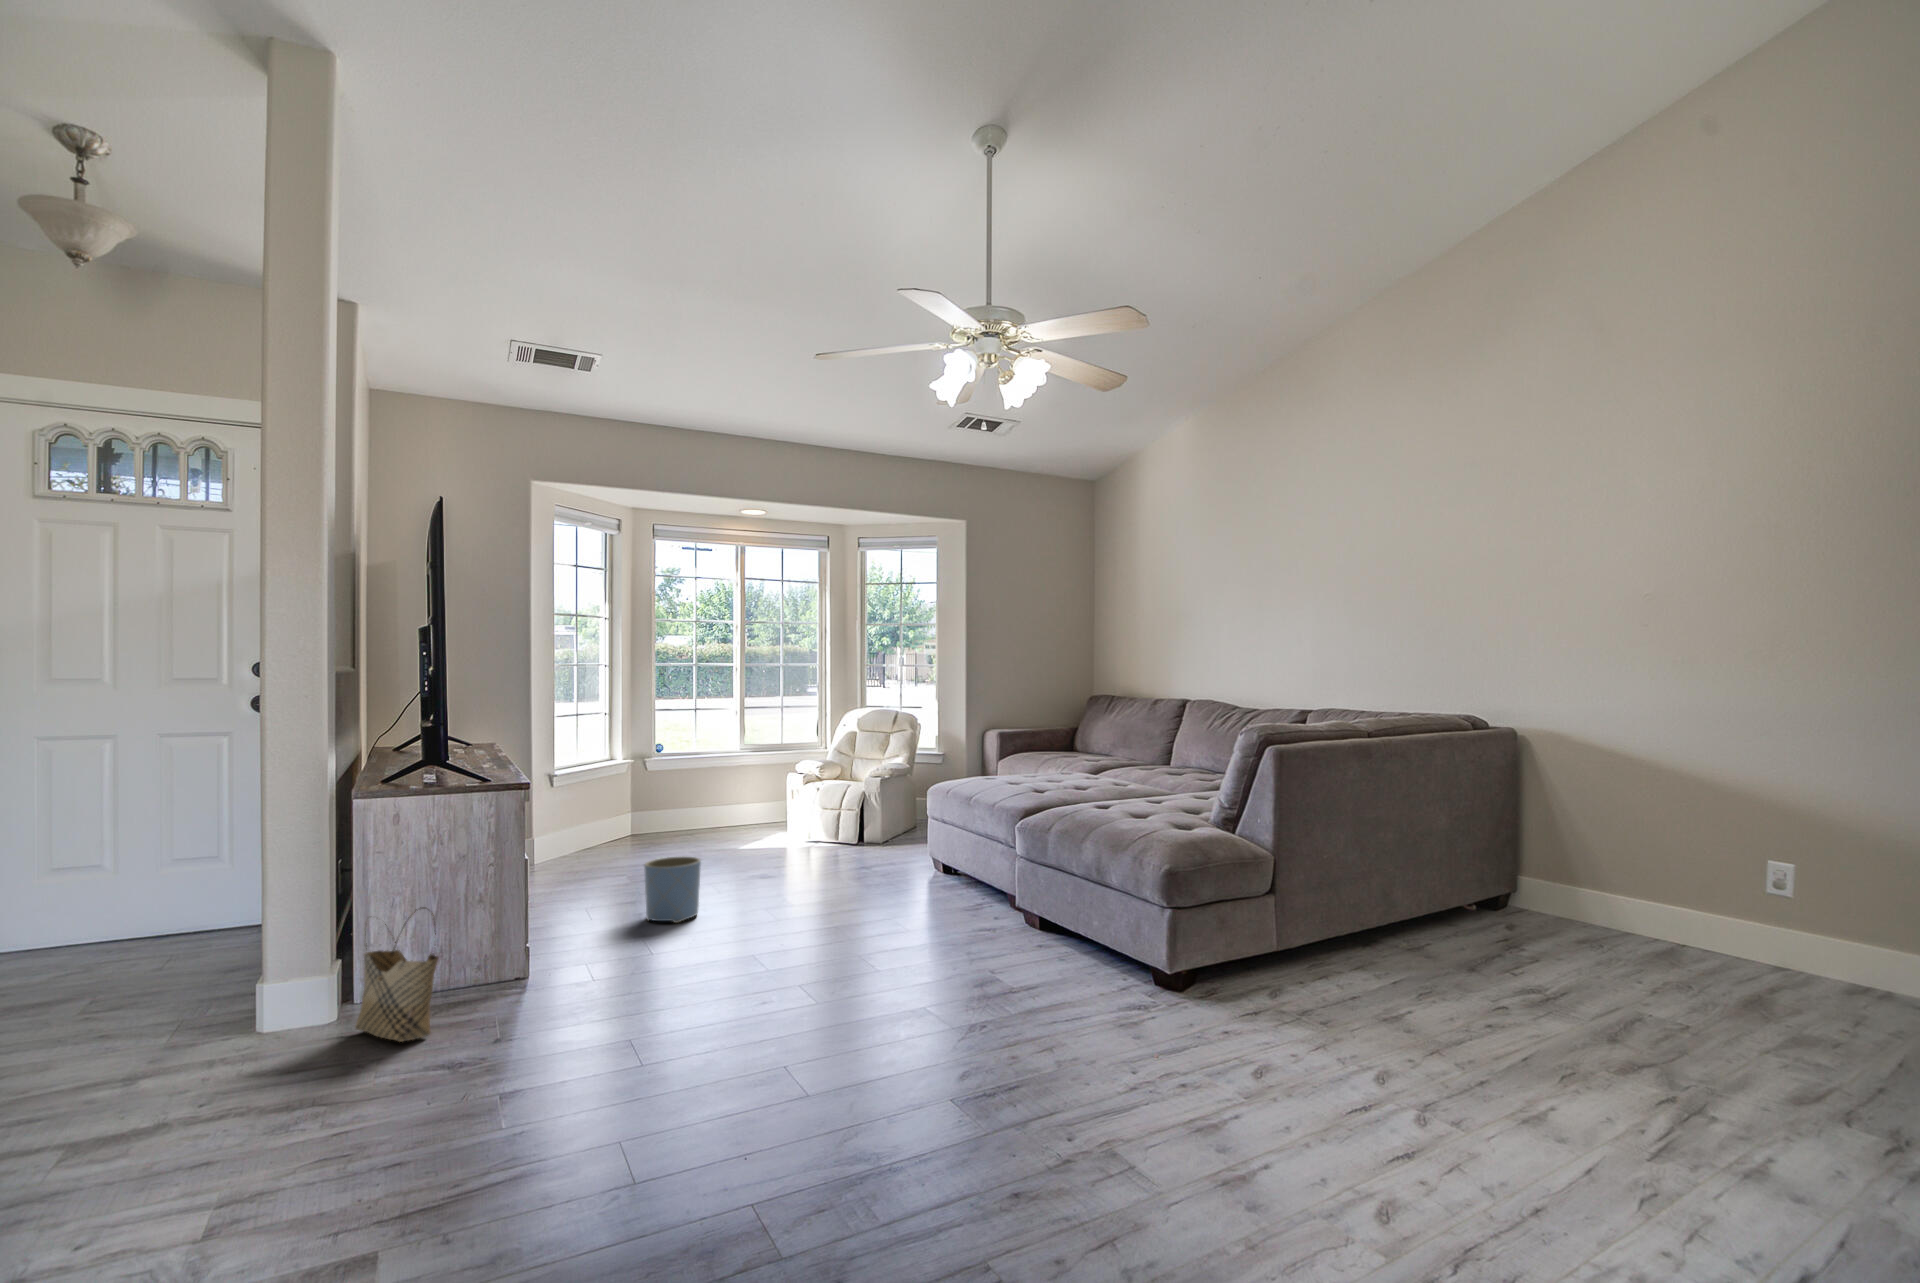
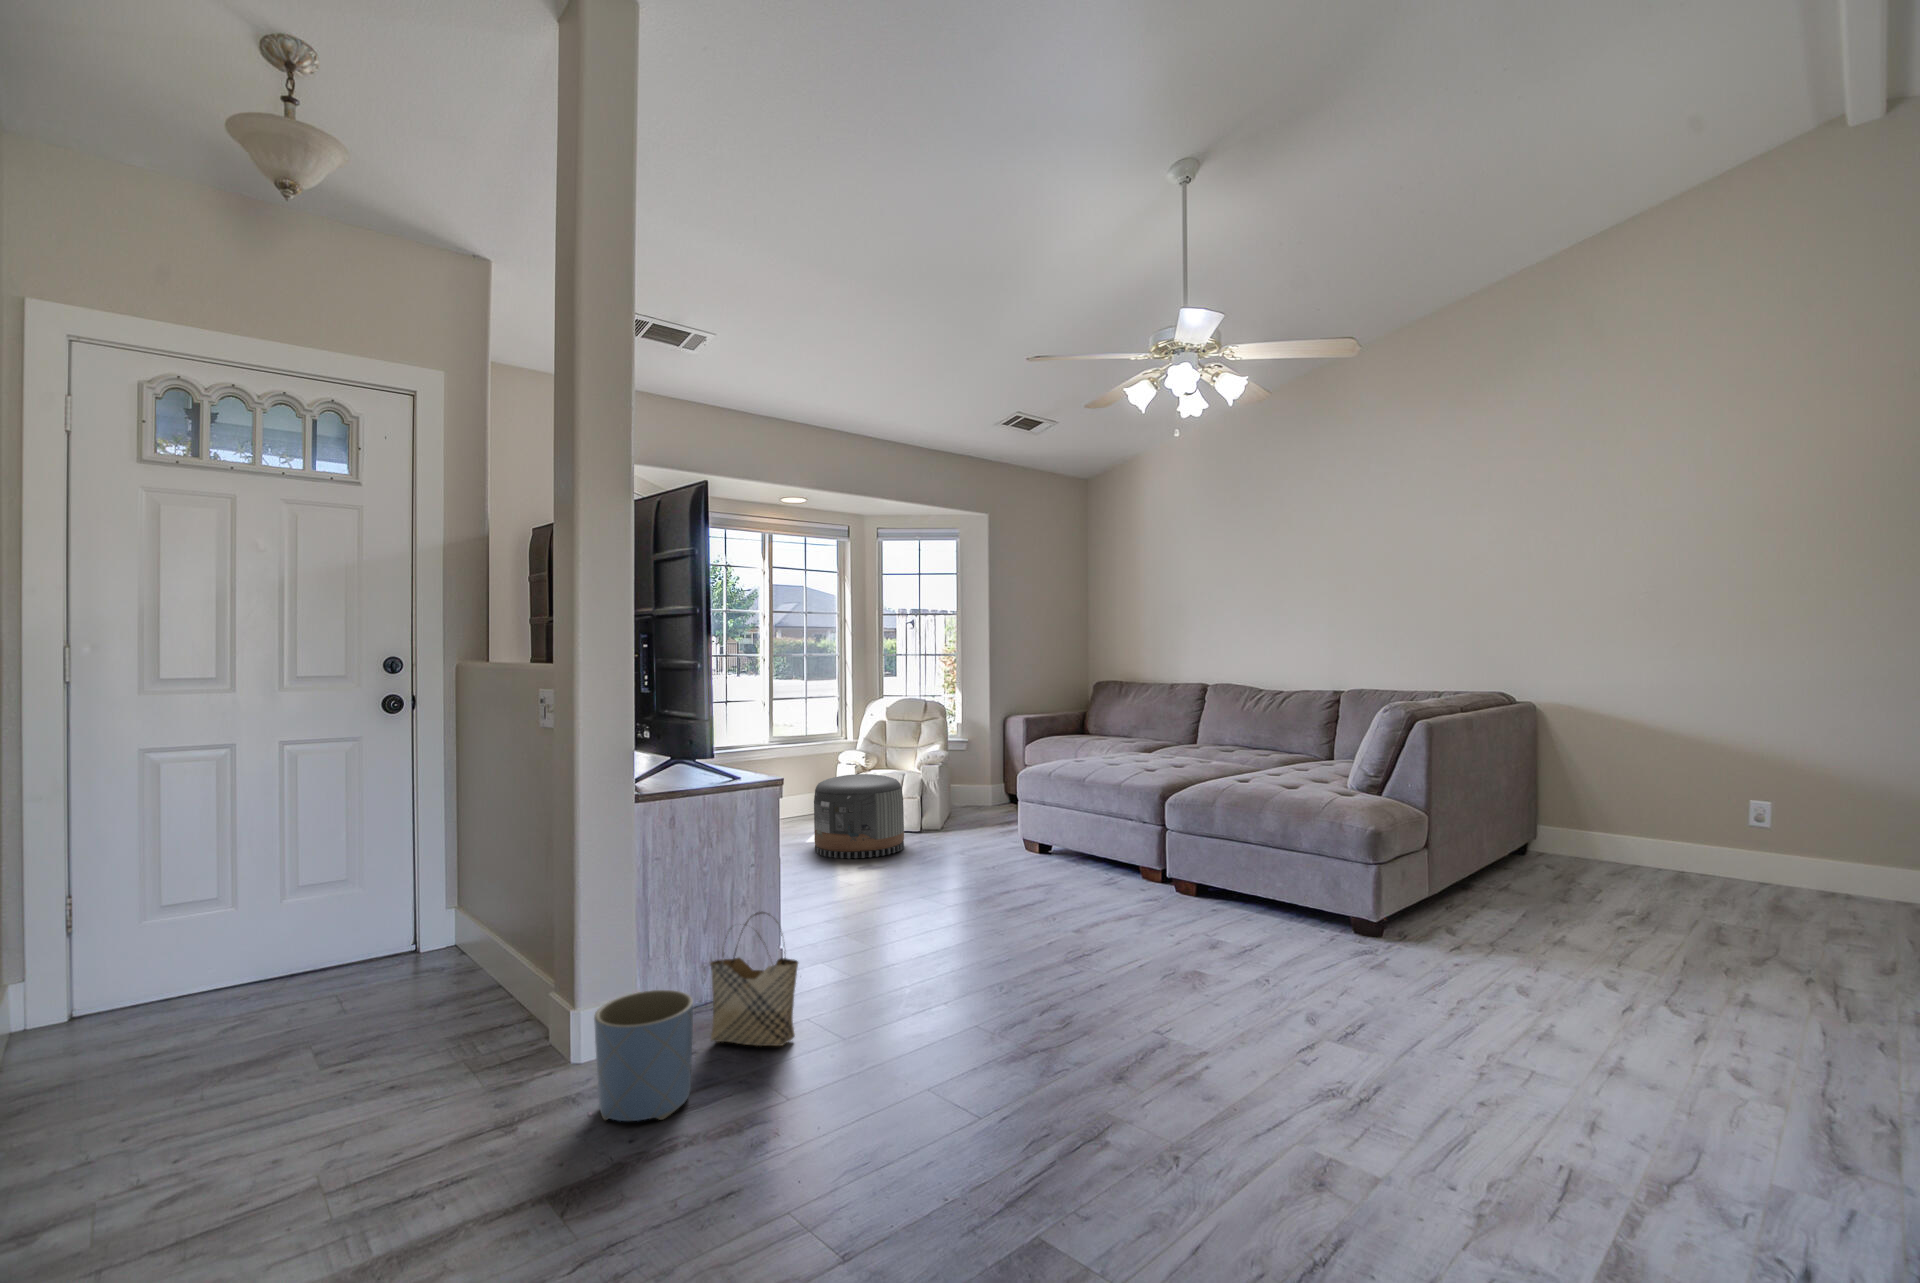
pouf: none [733,784,824,867] -> present [814,774,904,858]
planter: present [644,857,701,923] -> present [594,990,693,1121]

